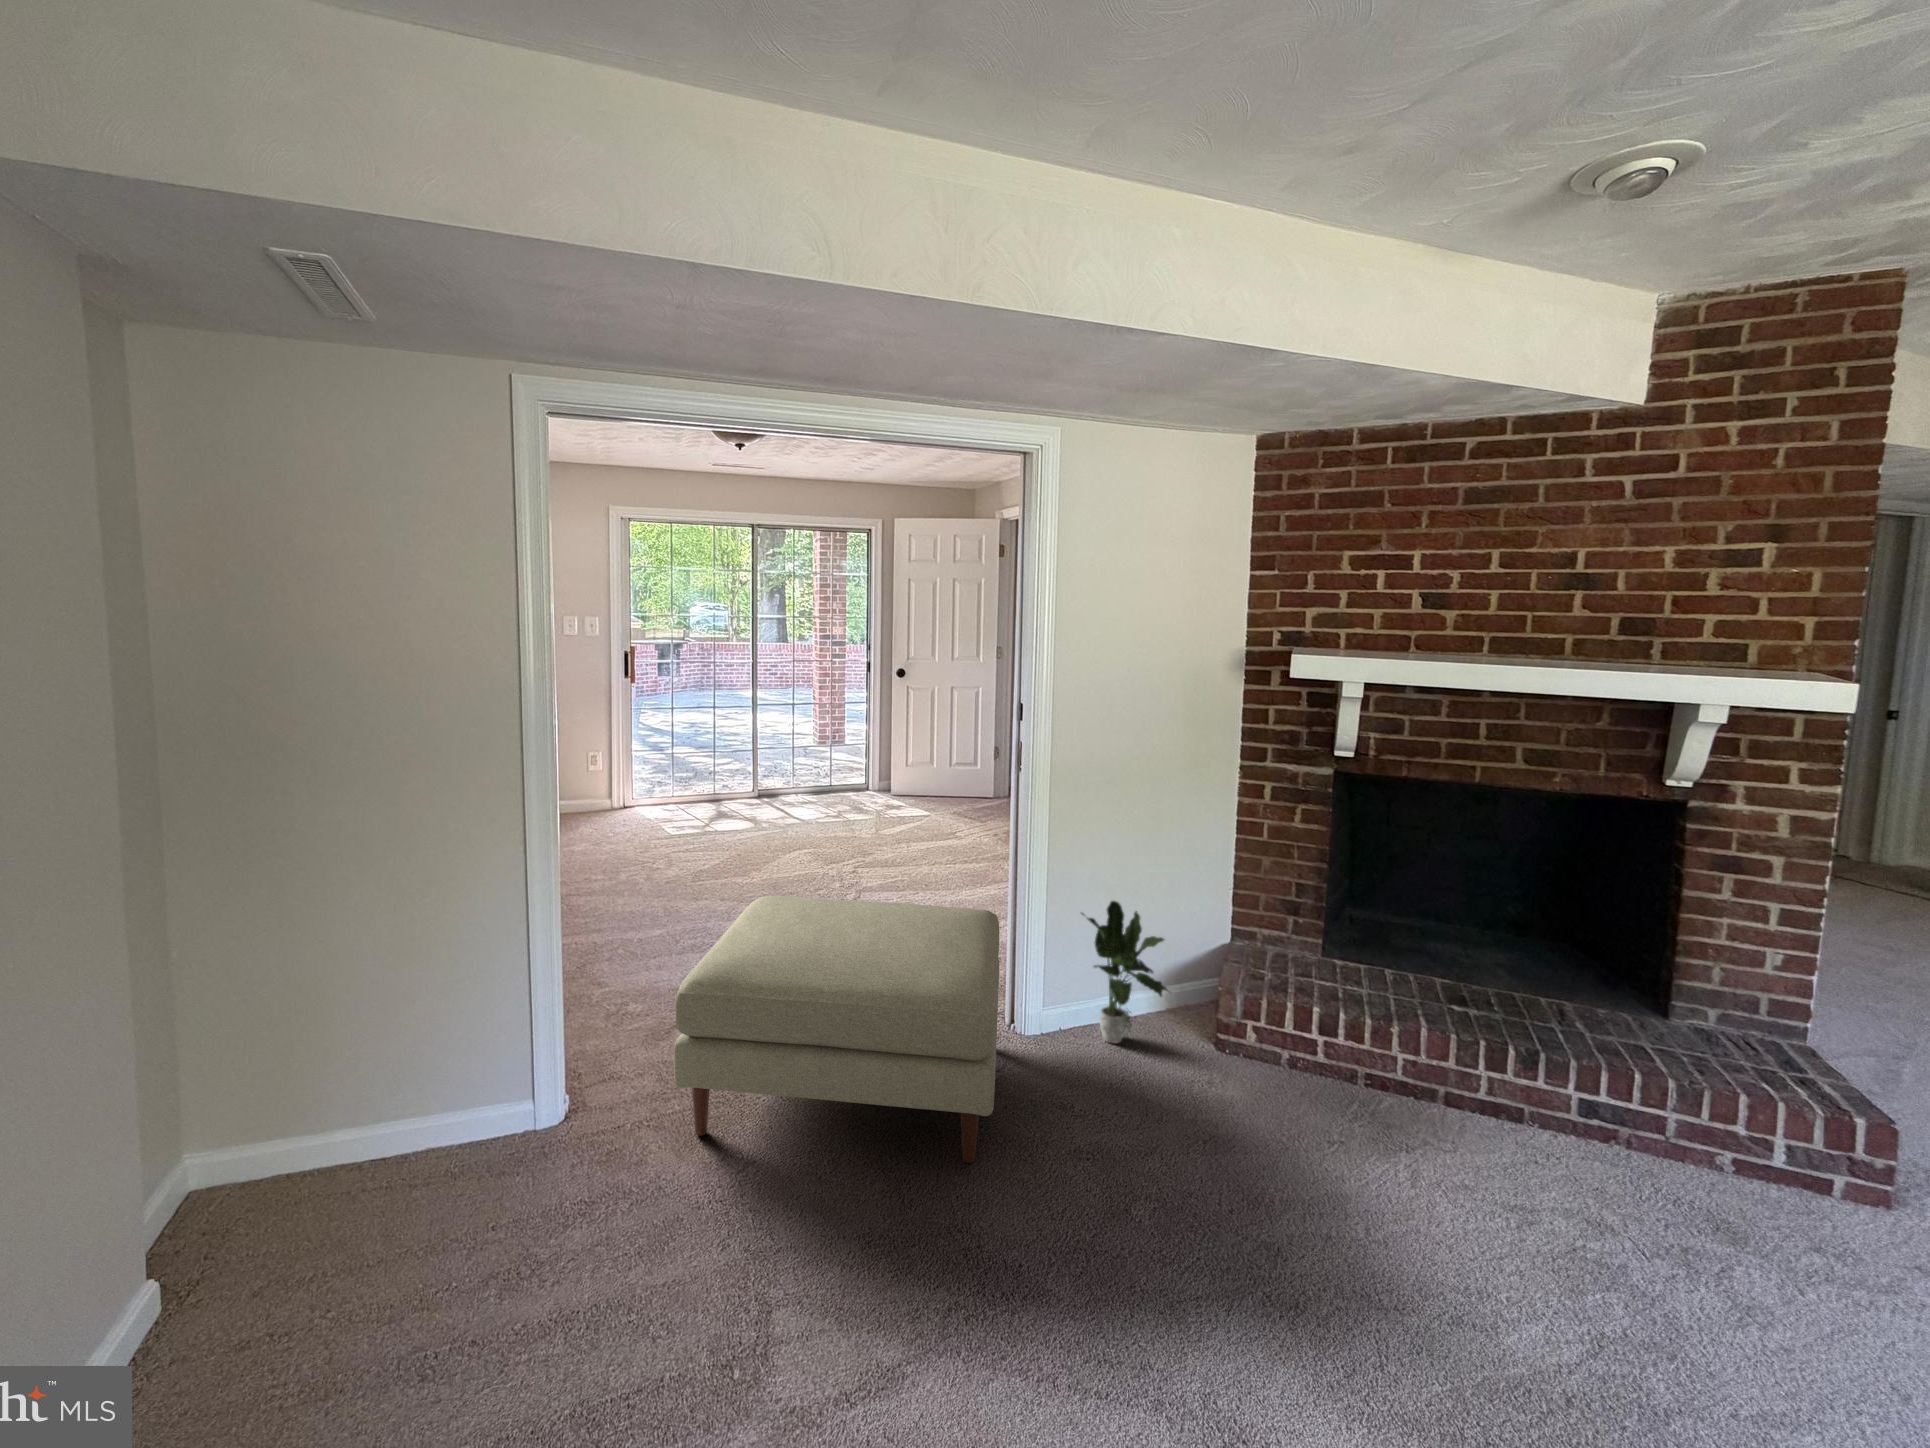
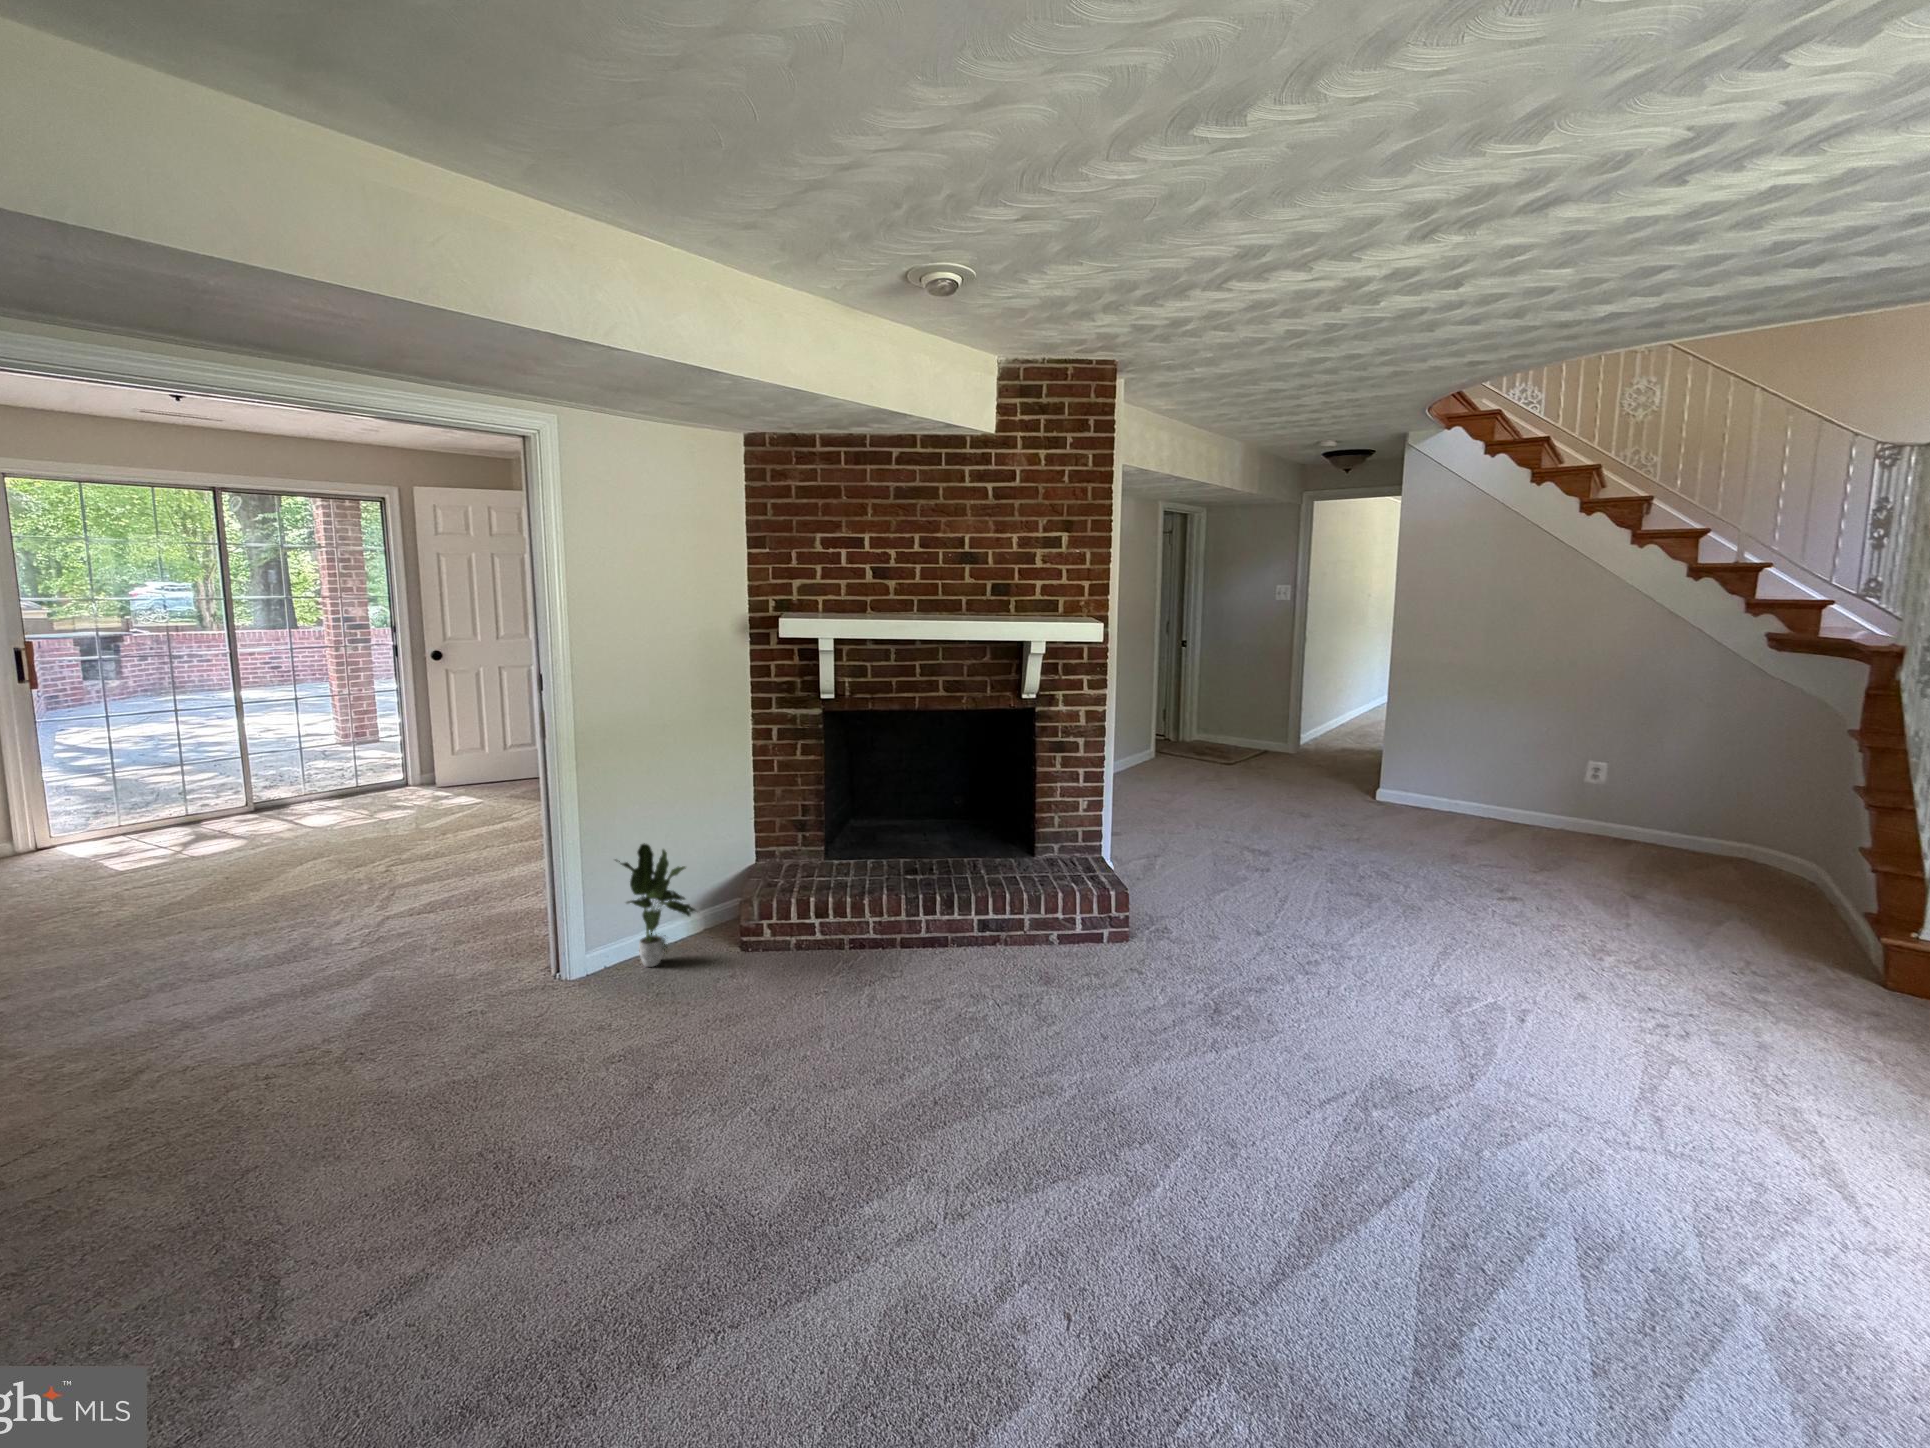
ottoman: present [674,896,1000,1163] -> none [127,873,537,1166]

